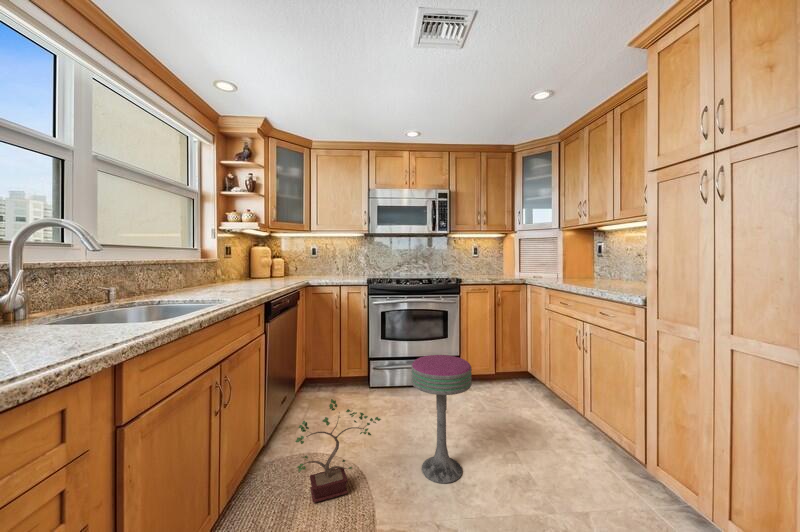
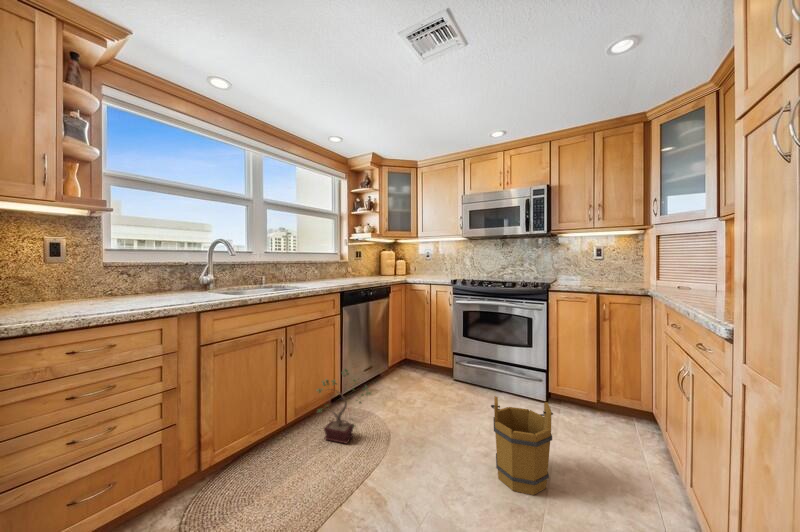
bar stool: present [411,355,472,483] -> none [400,353,457,476]
bucket: none [482,376,535,459] -> present [491,396,553,495]

